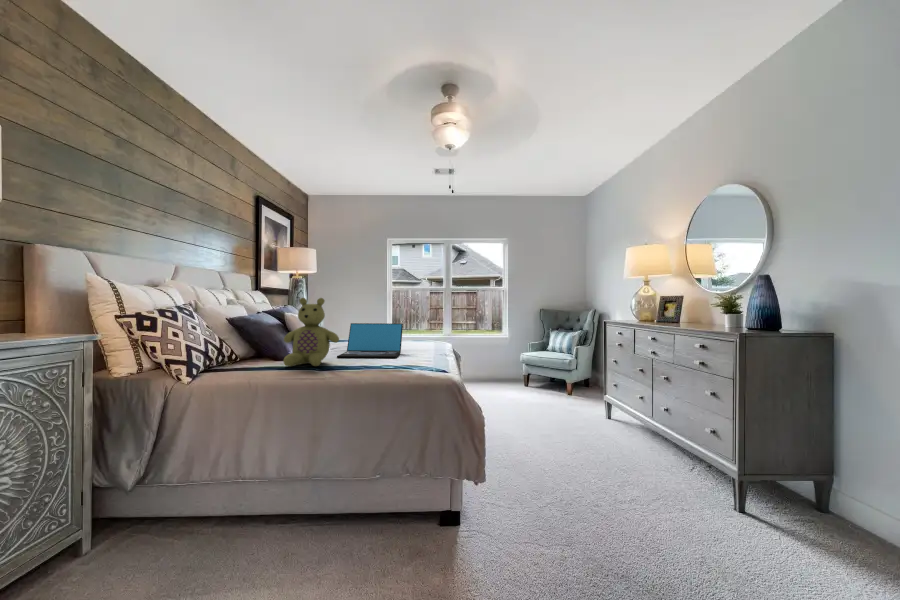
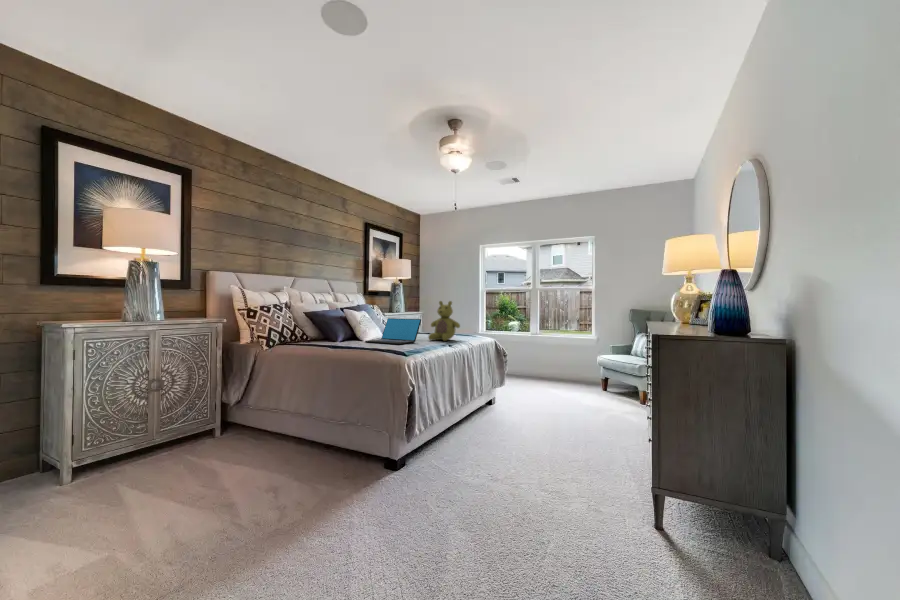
stuffed bear: present [283,298,339,366] -> present [428,301,460,341]

